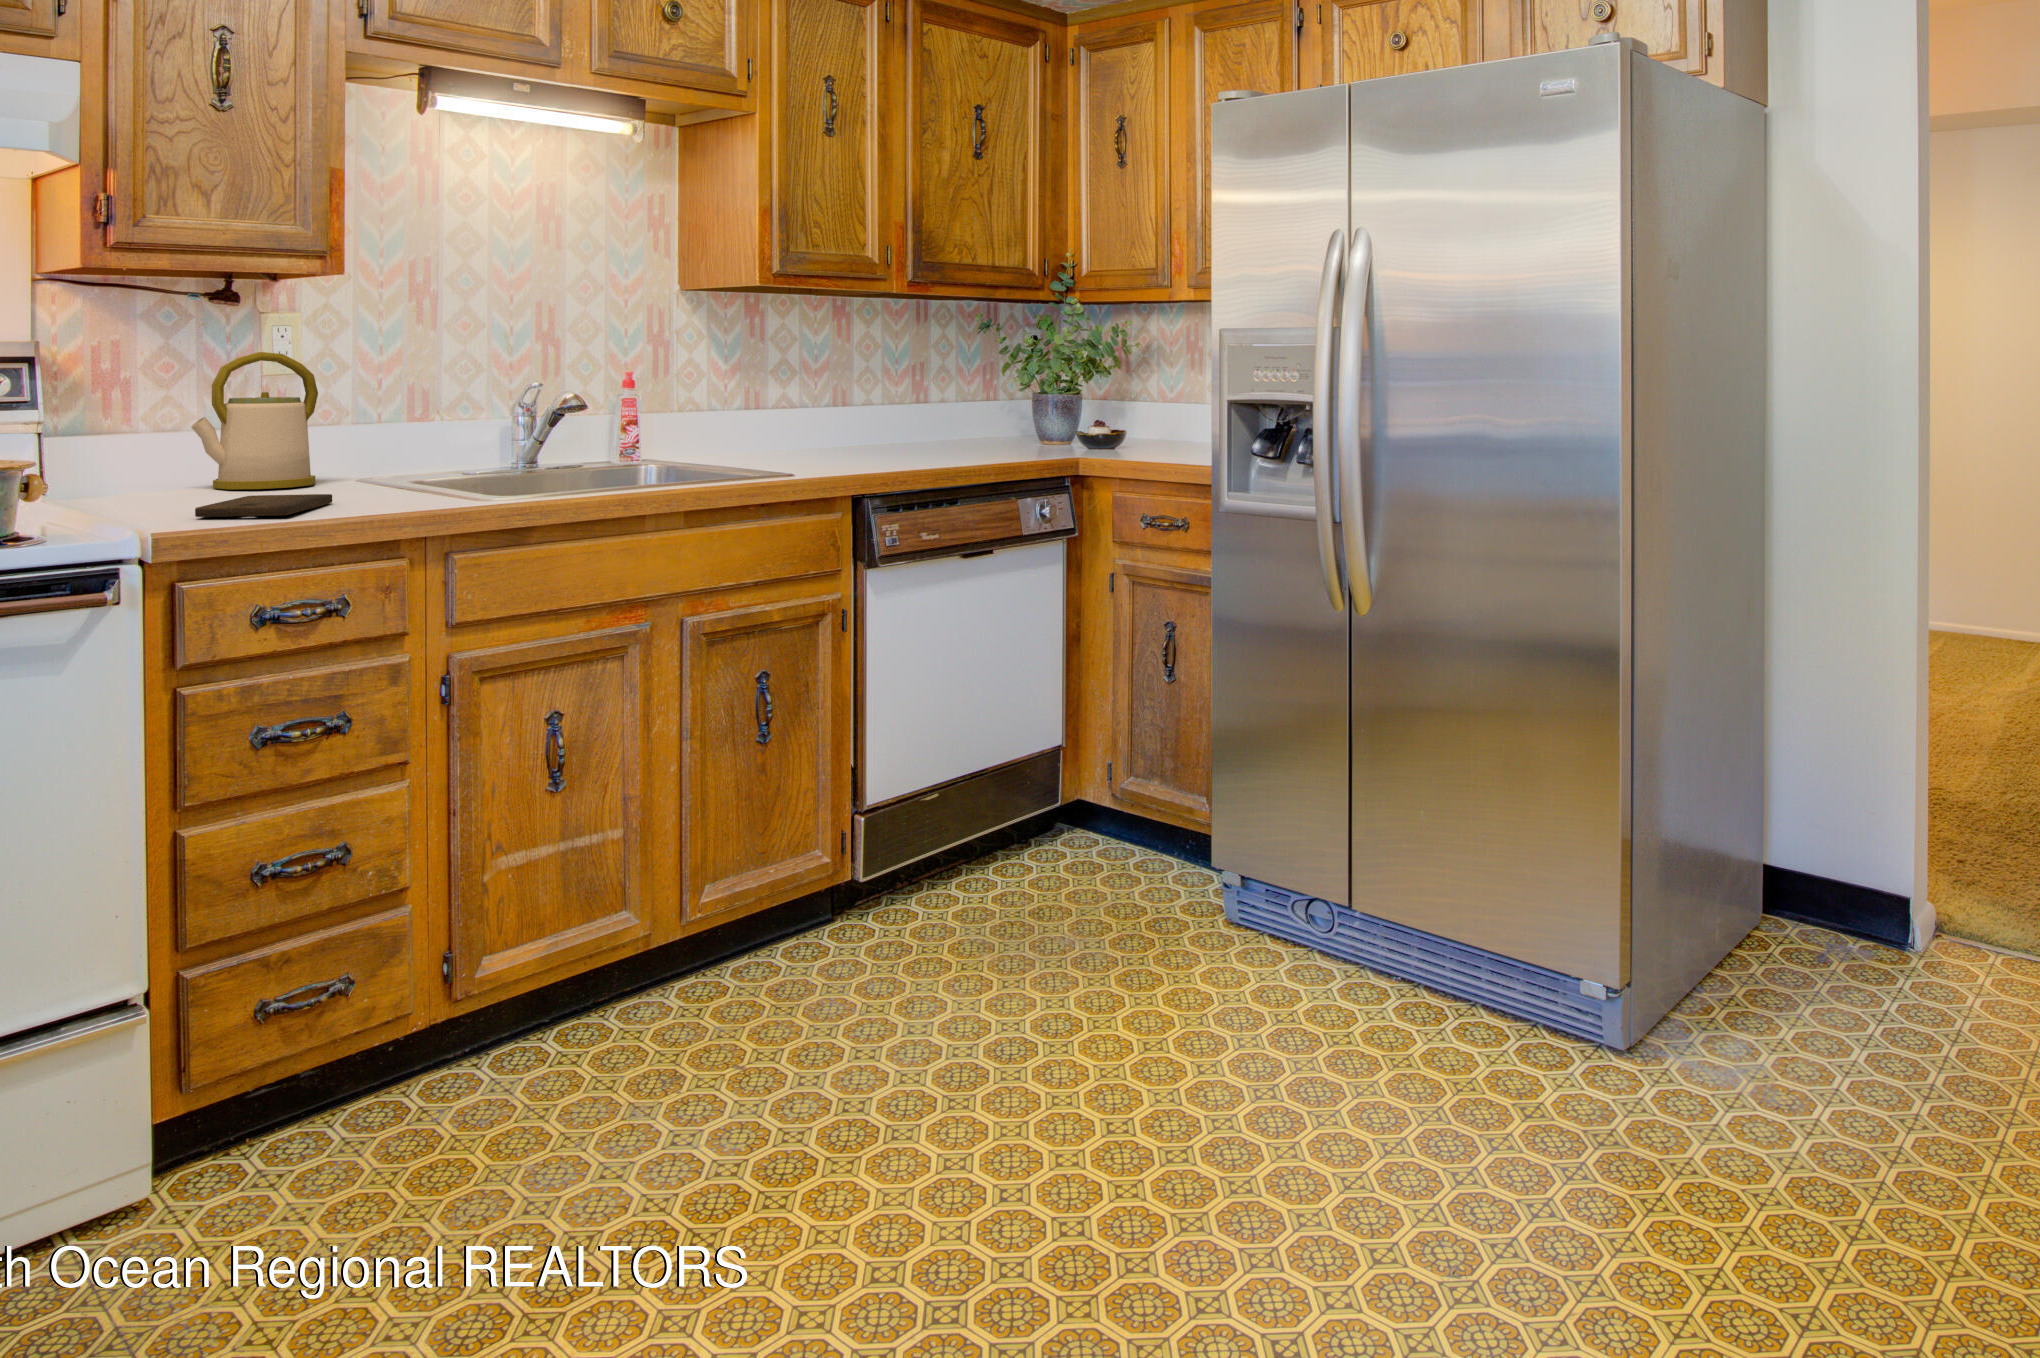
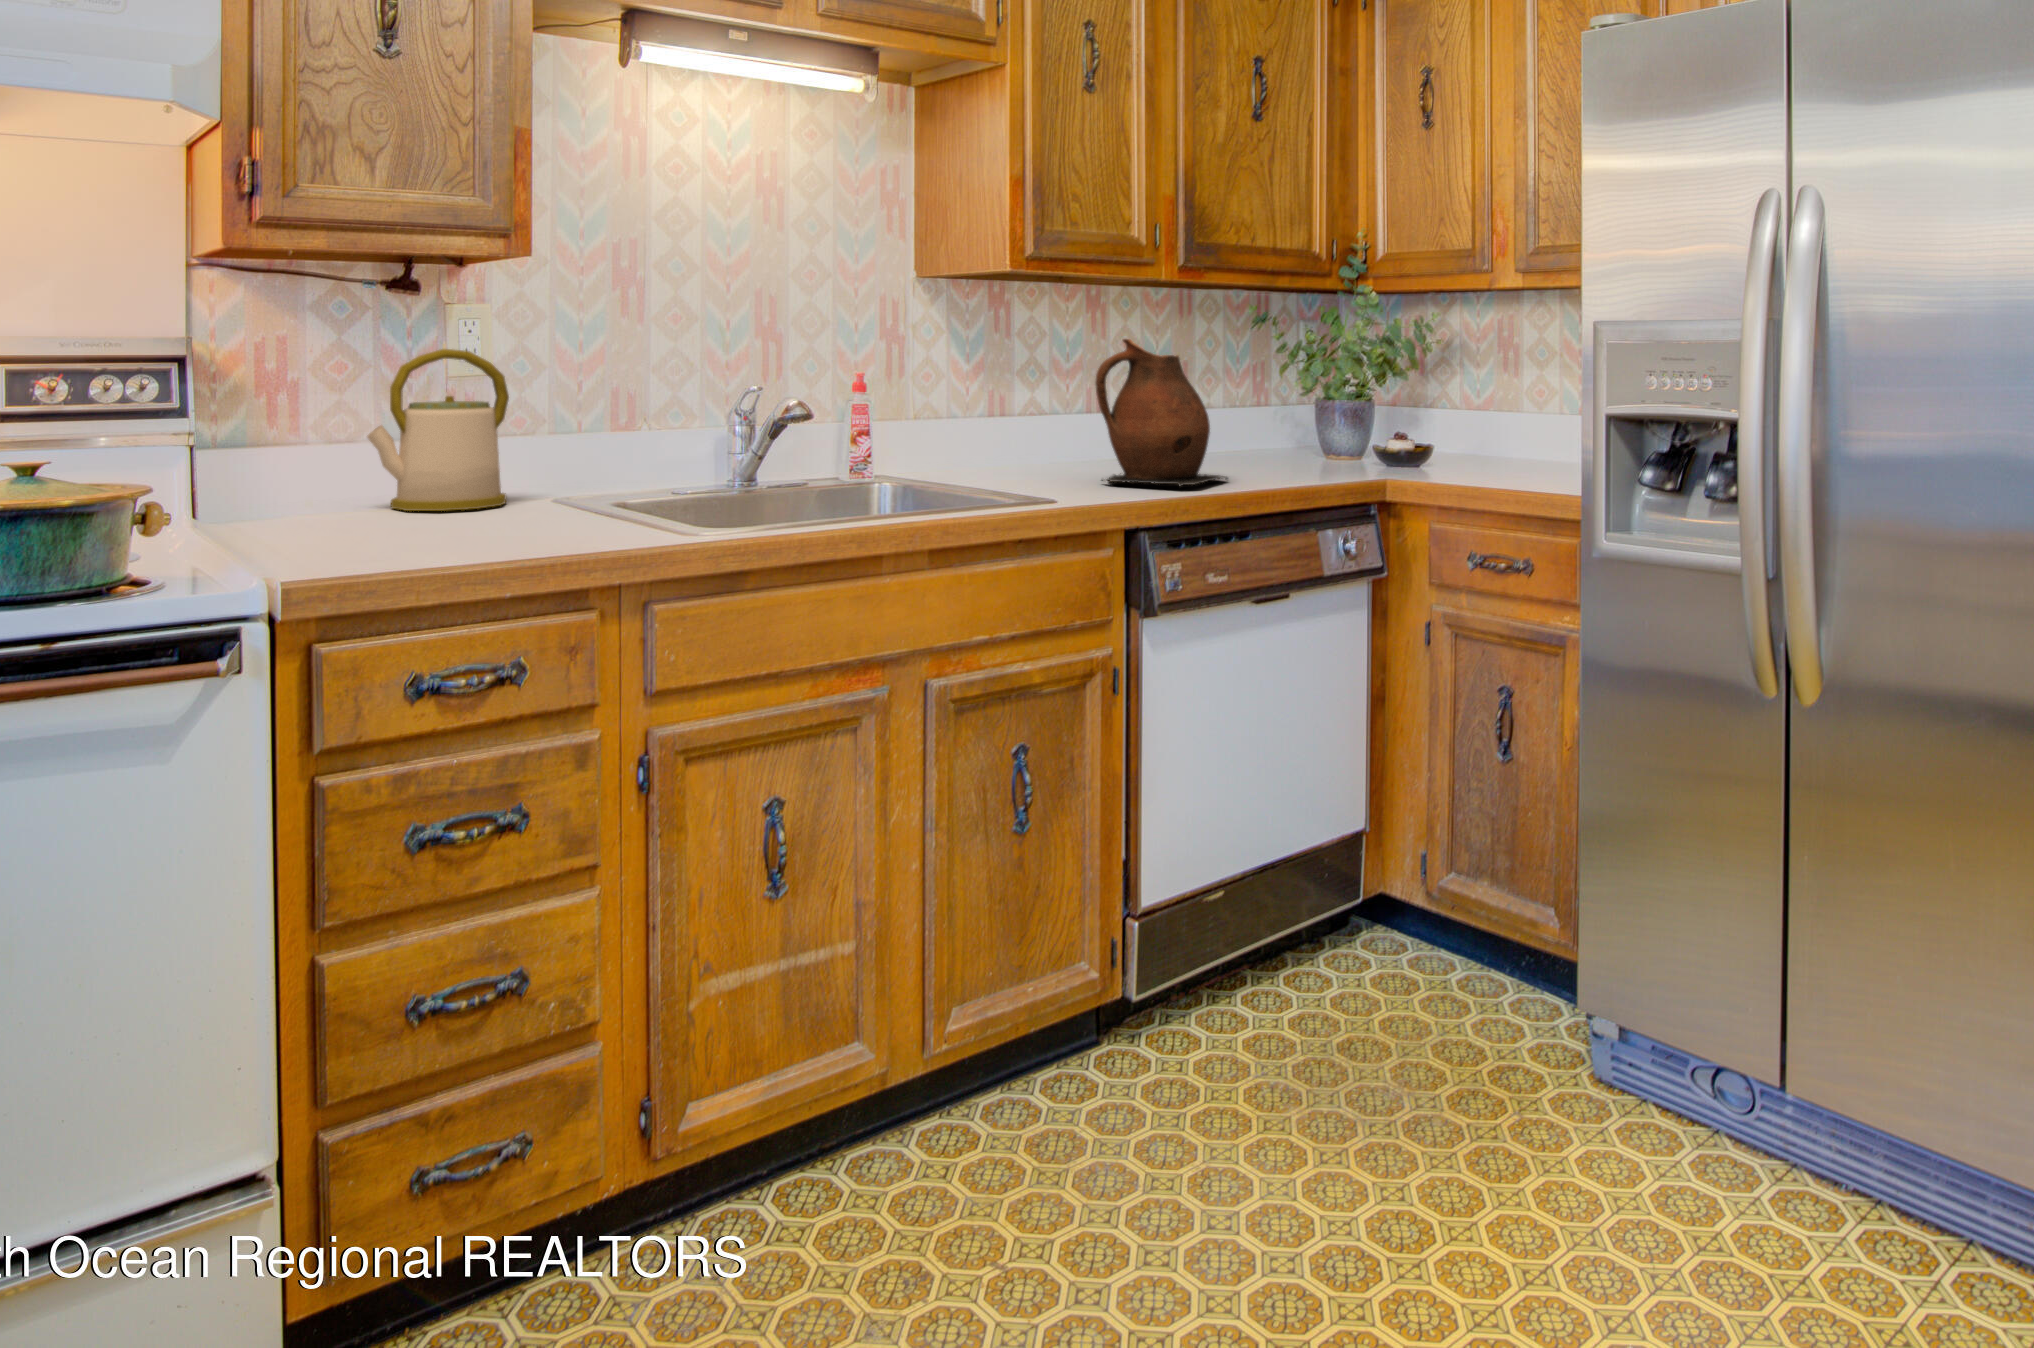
ceramic pitcher: none [833,344,947,467] -> present [1095,339,1228,487]
cutting board: present [195,494,332,517] -> none [346,523,514,555]

